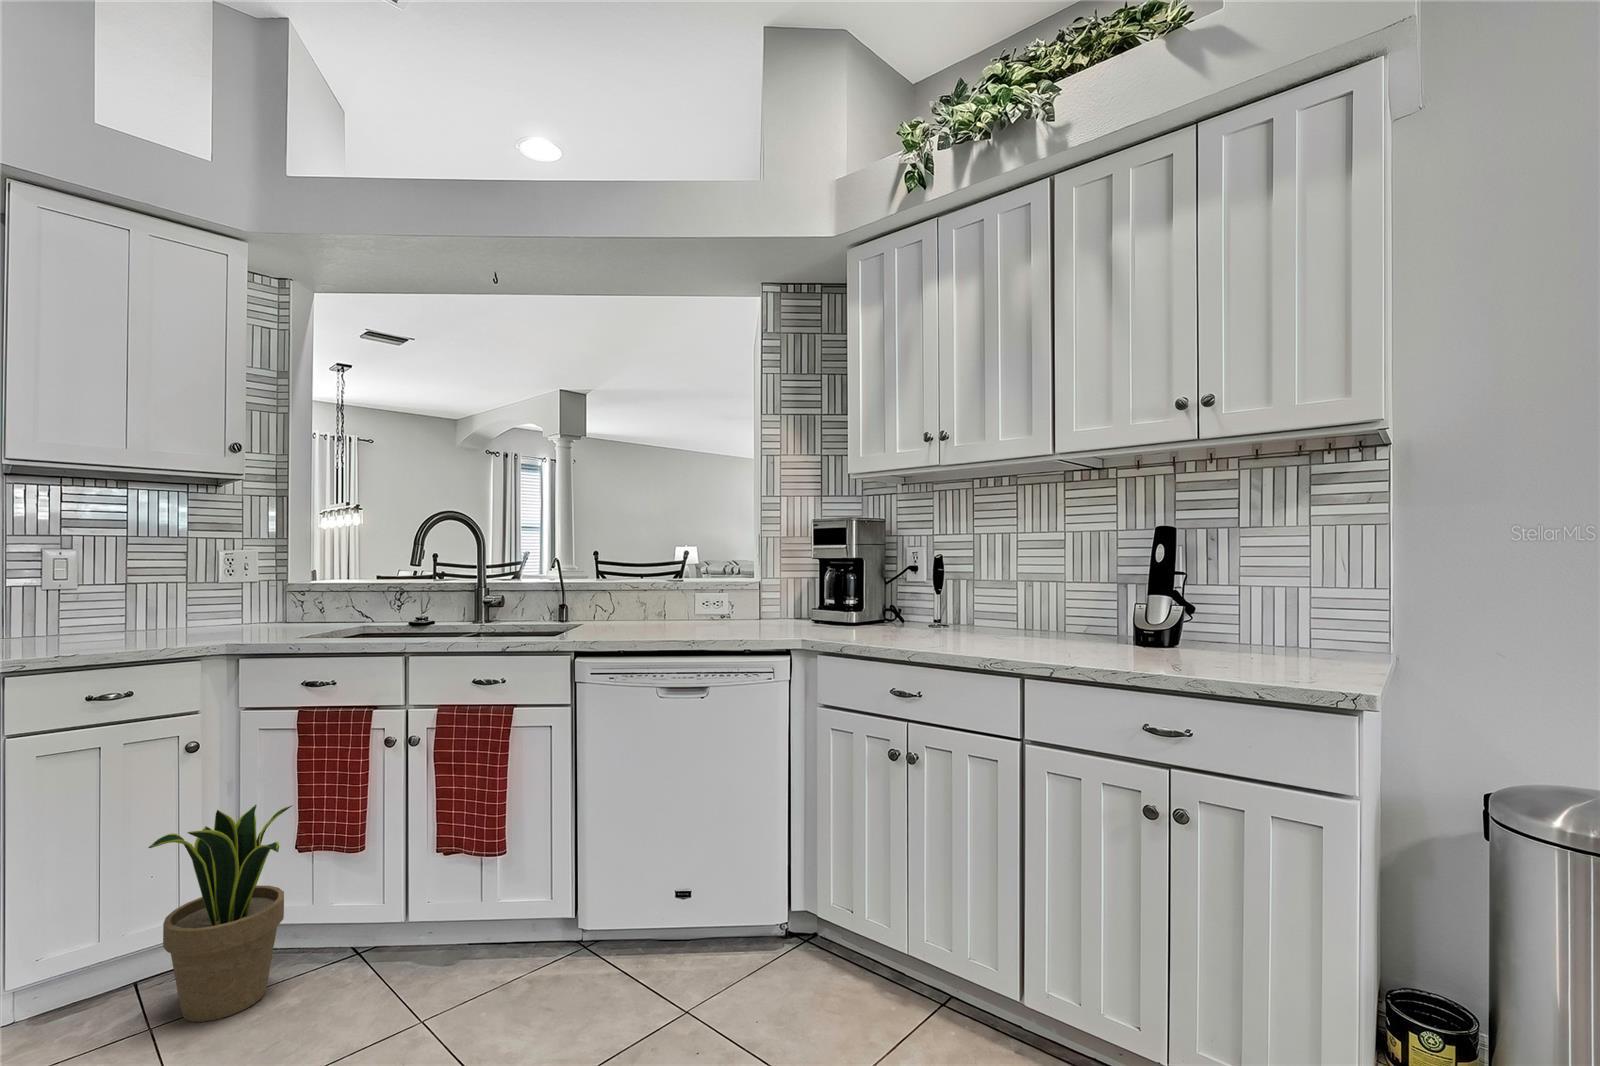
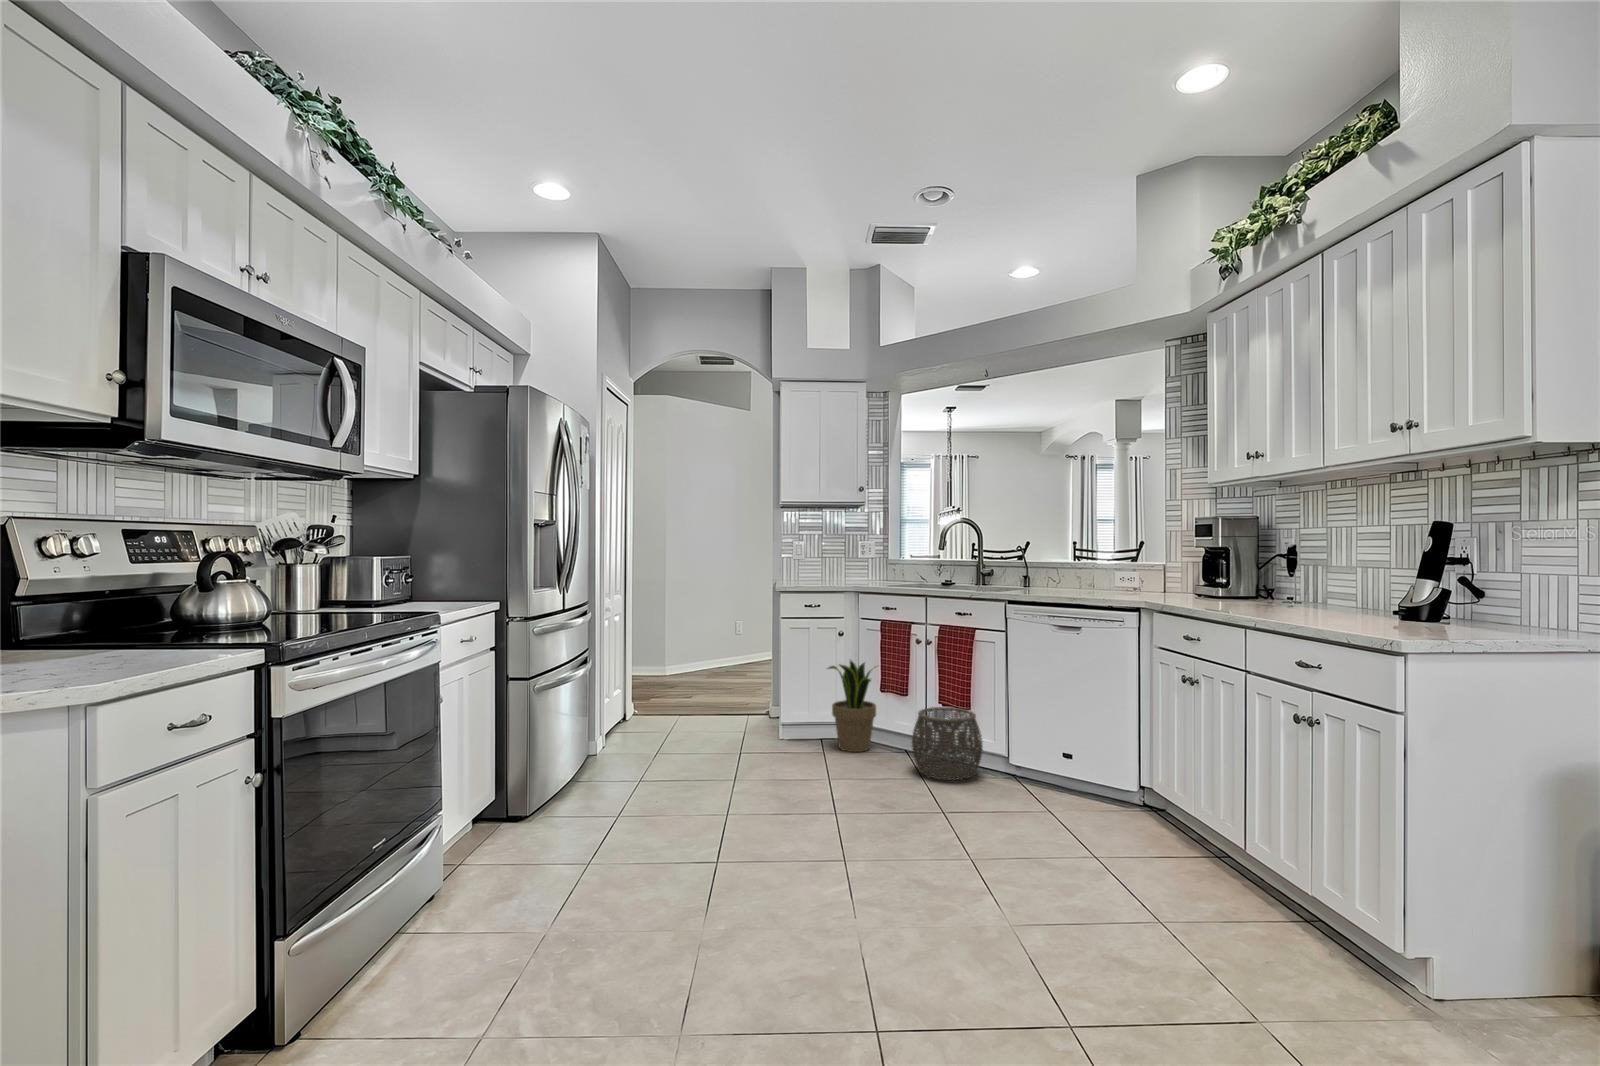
woven basket: none [392,858,539,1028] -> present [912,707,983,781]

